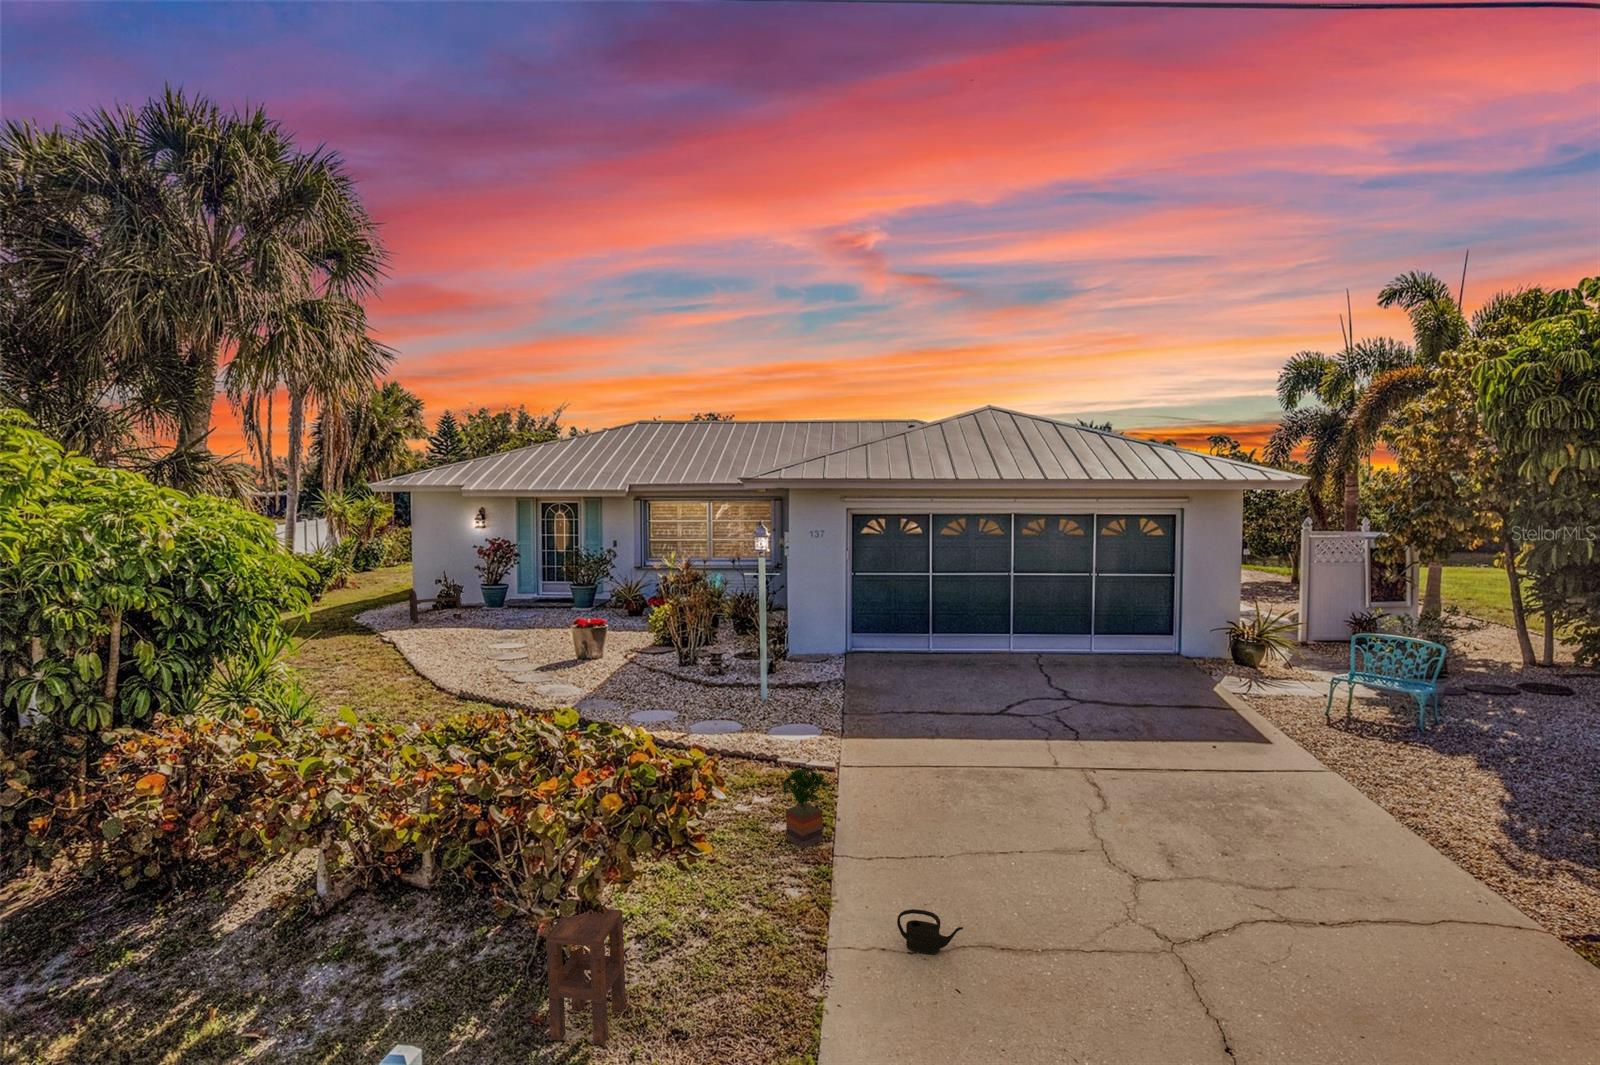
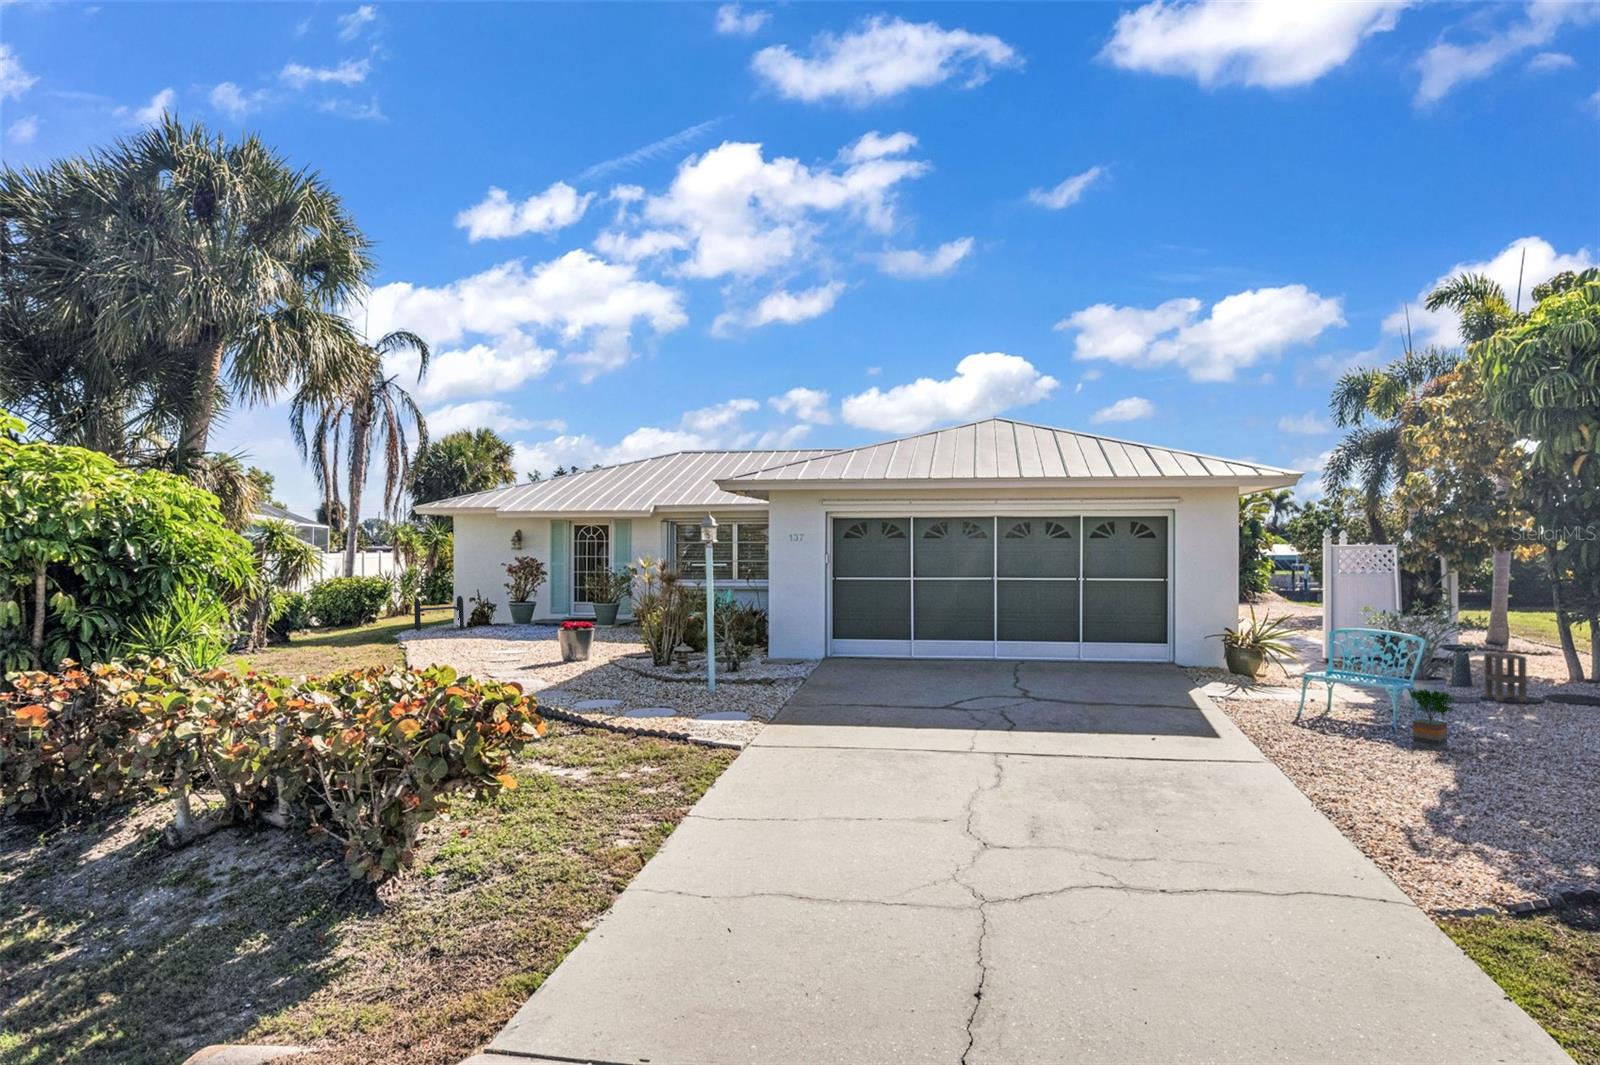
potted tree: present [782,769,830,849] -> present [1410,689,1454,751]
side table: present [546,909,626,1045] -> present [1485,653,1527,702]
watering can: present [897,909,963,954] -> none [697,850,757,896]

